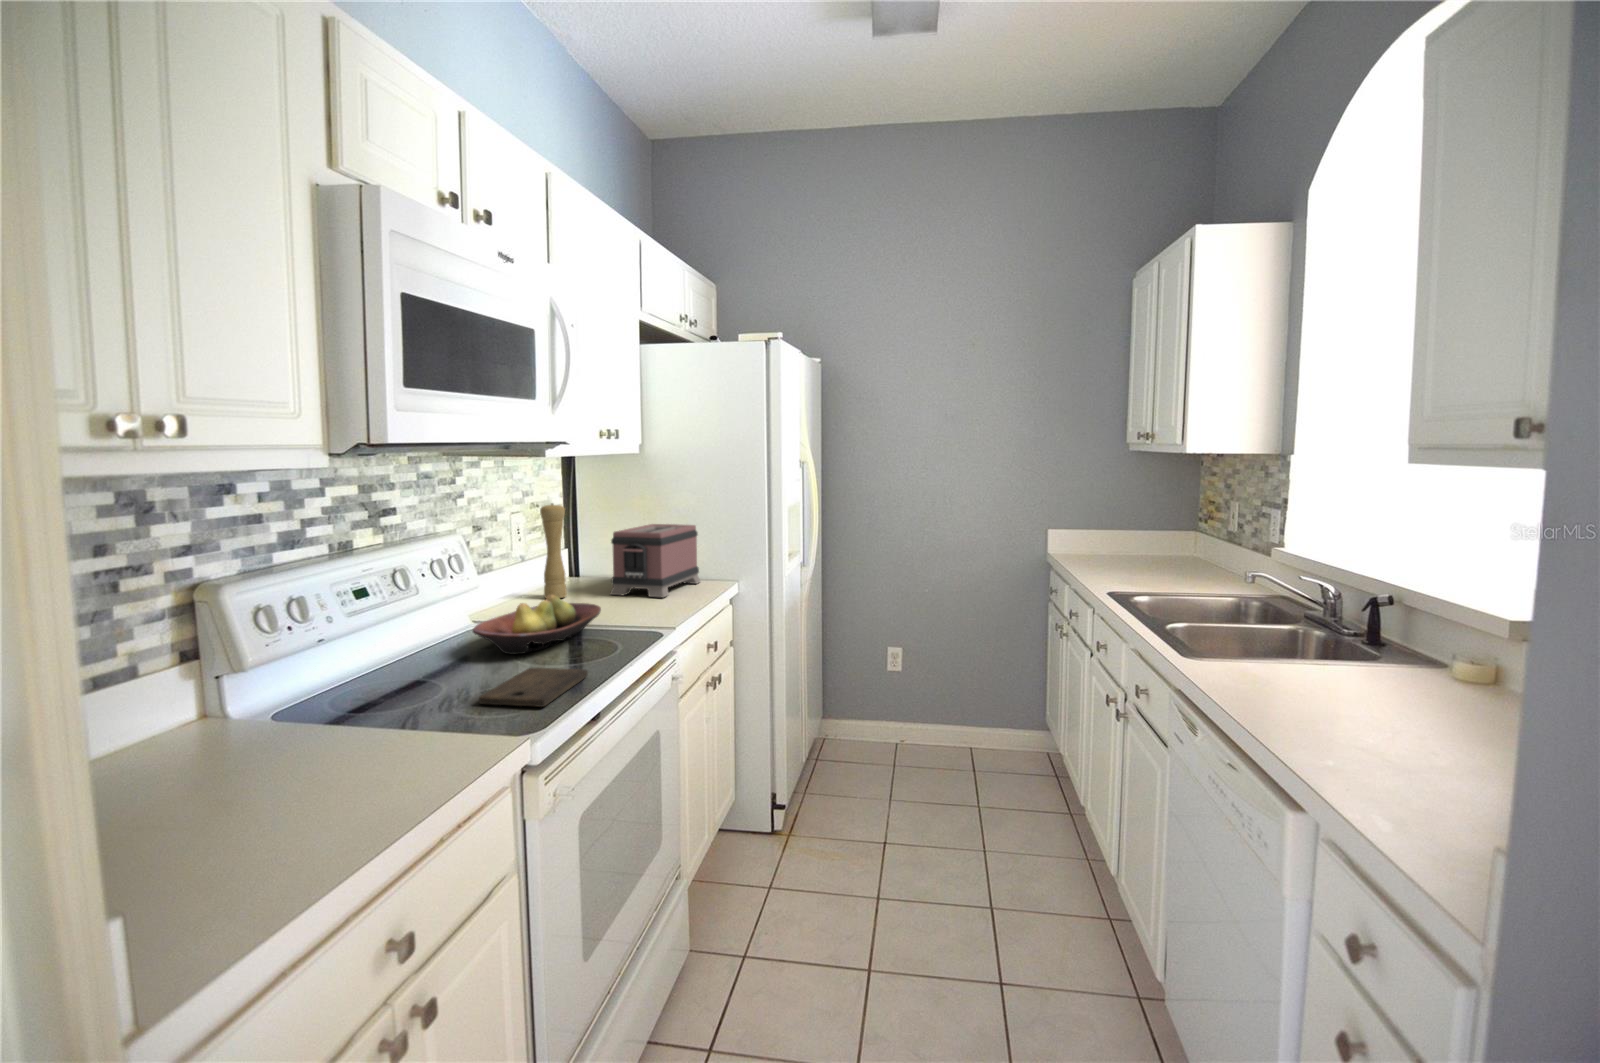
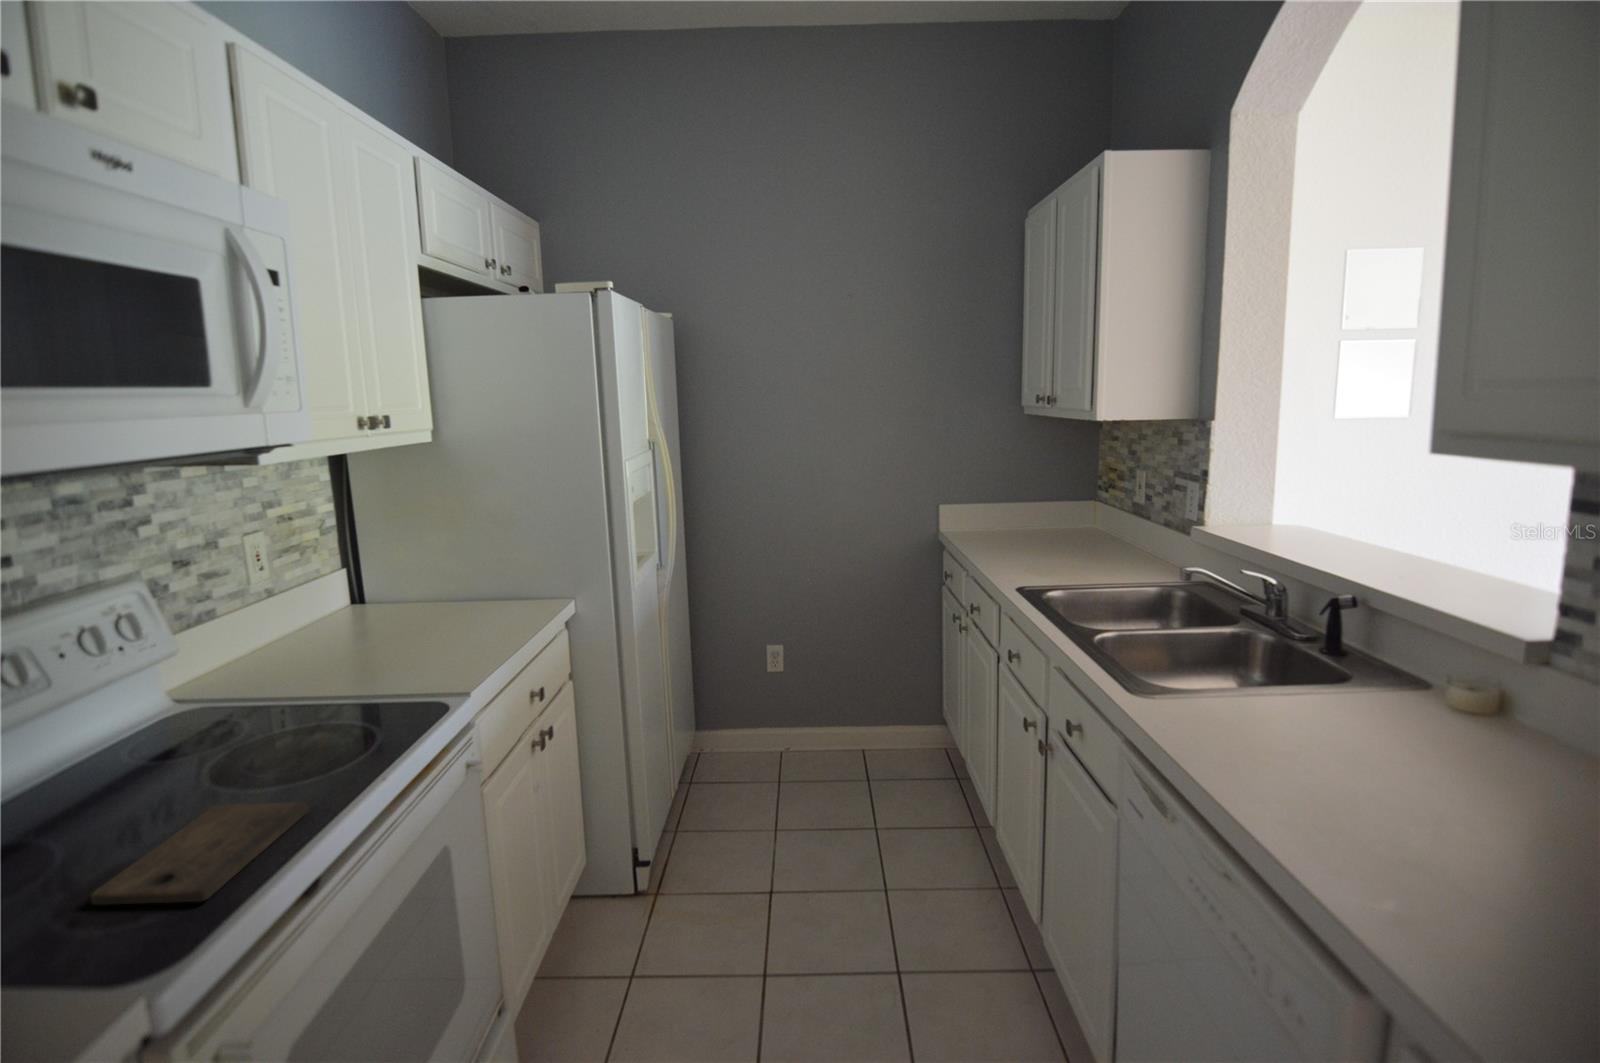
pepper mill: present [540,503,567,598] -> none [284,519,335,647]
toaster: present [610,524,700,597] -> none [394,531,527,634]
fruit bowl: present [473,595,601,654] -> none [134,666,361,771]

